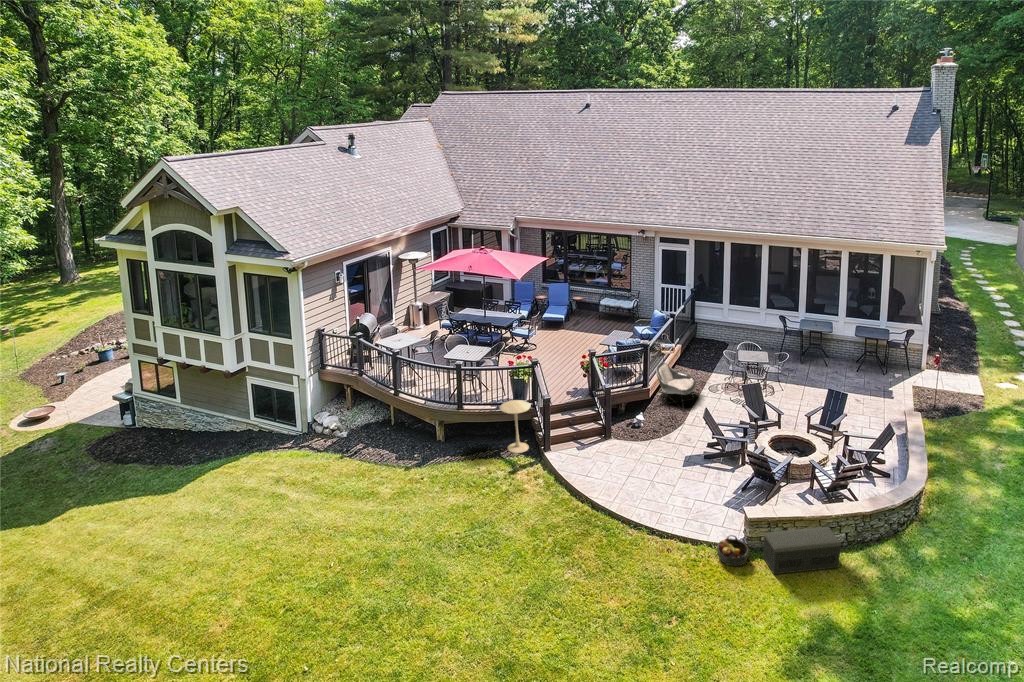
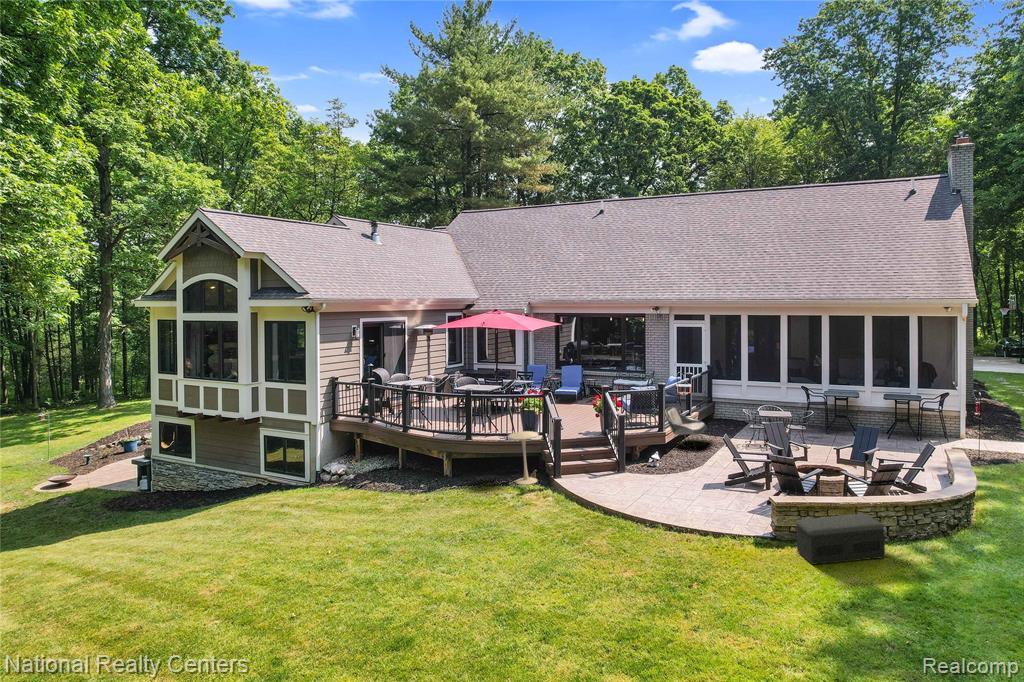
basket: present [717,535,749,566] -> none [744,529,780,559]

